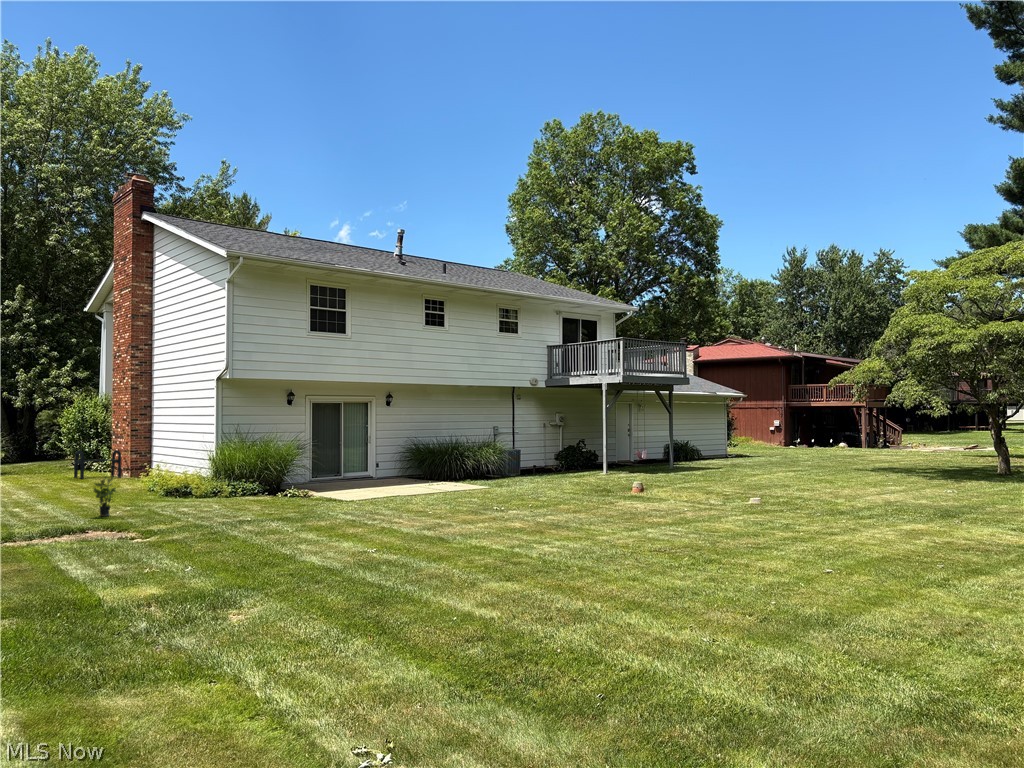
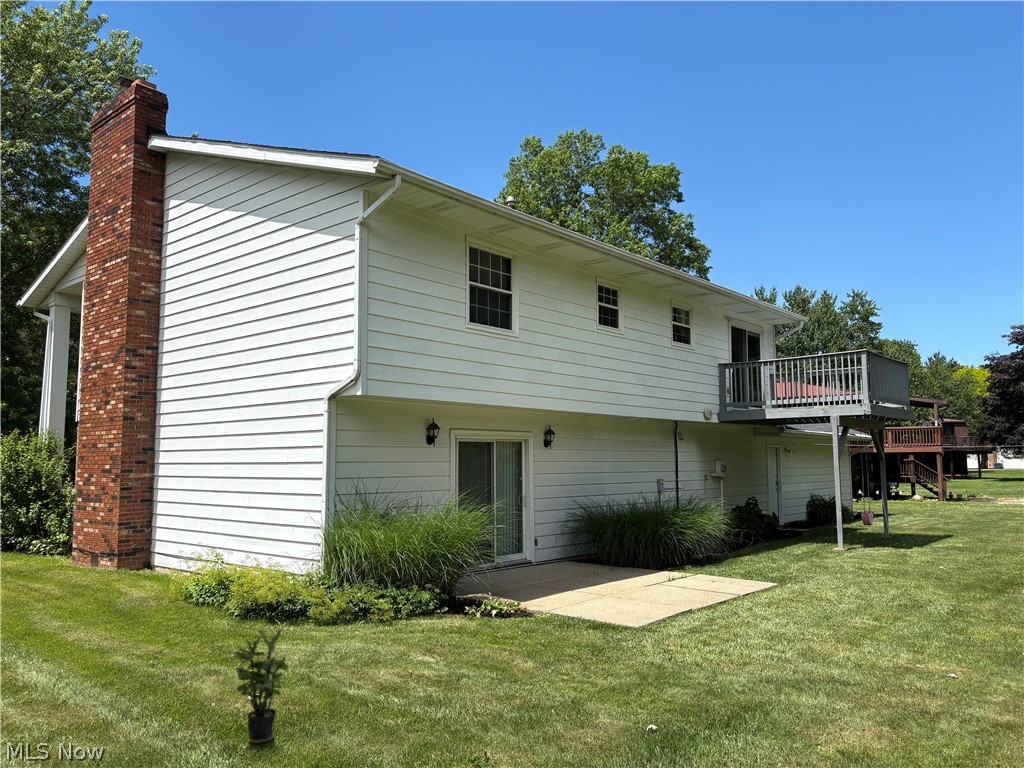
bench: present [74,450,122,479] -> none [16,521,104,577]

